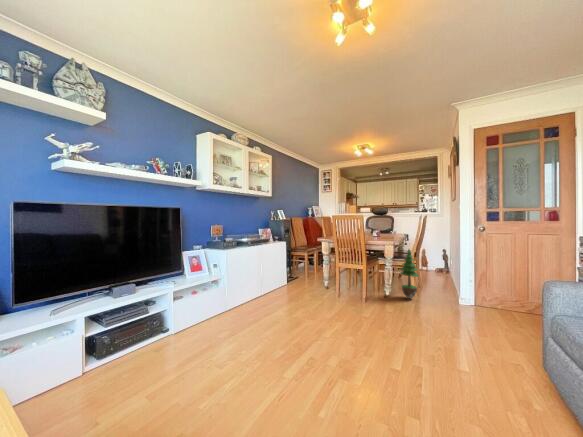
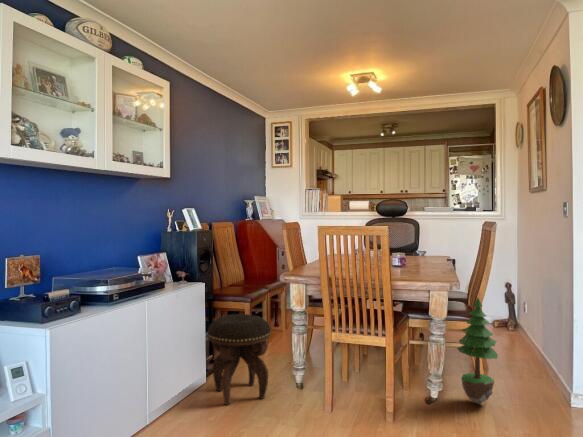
footstool: none [287,255,314,292] -> present [208,314,271,405]

